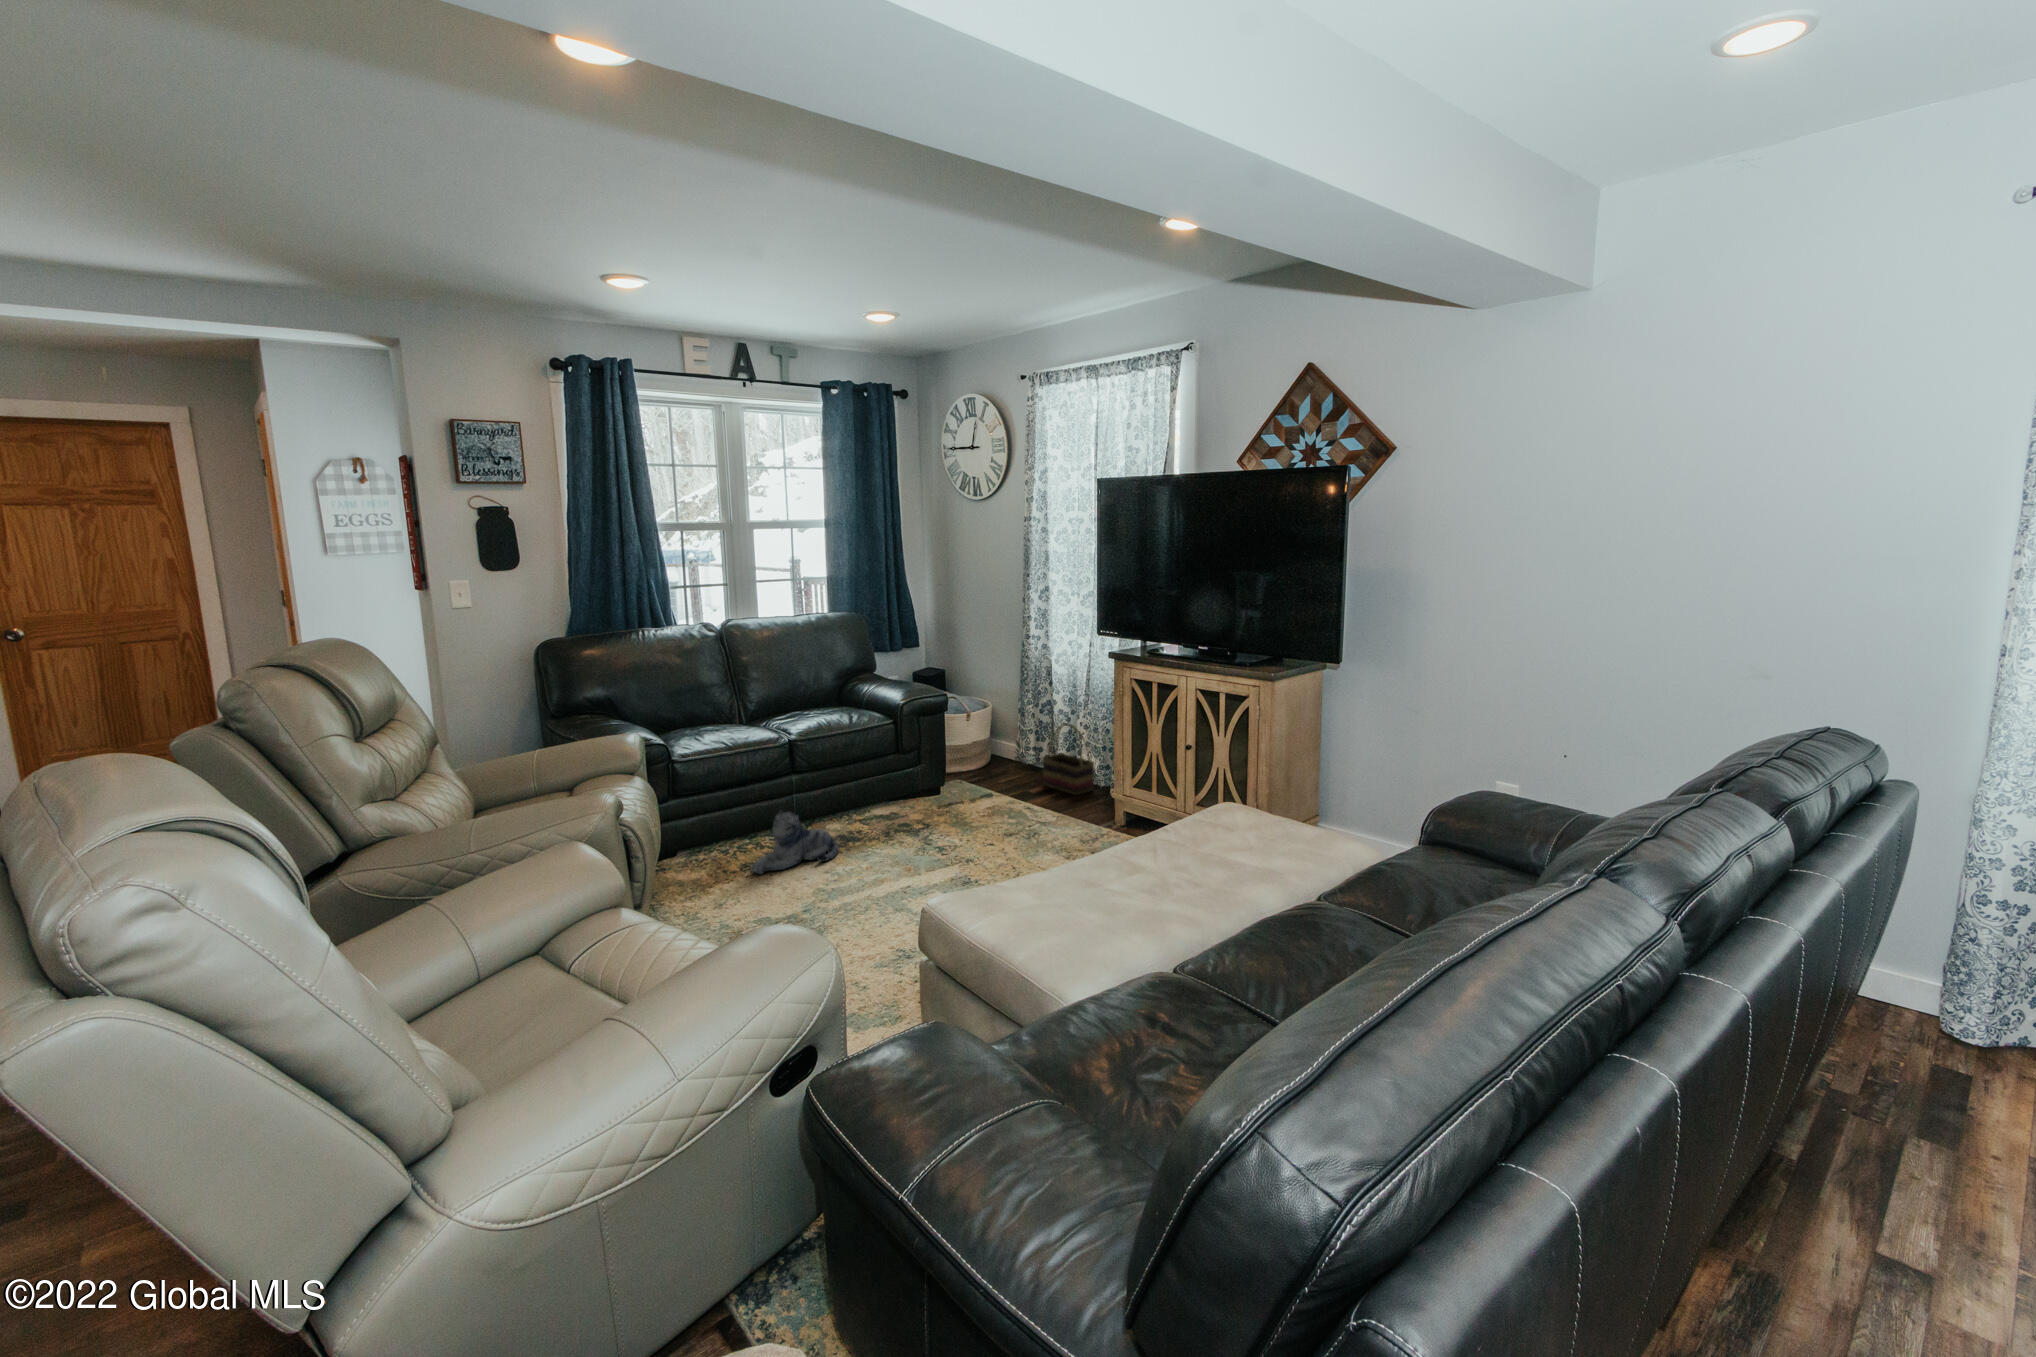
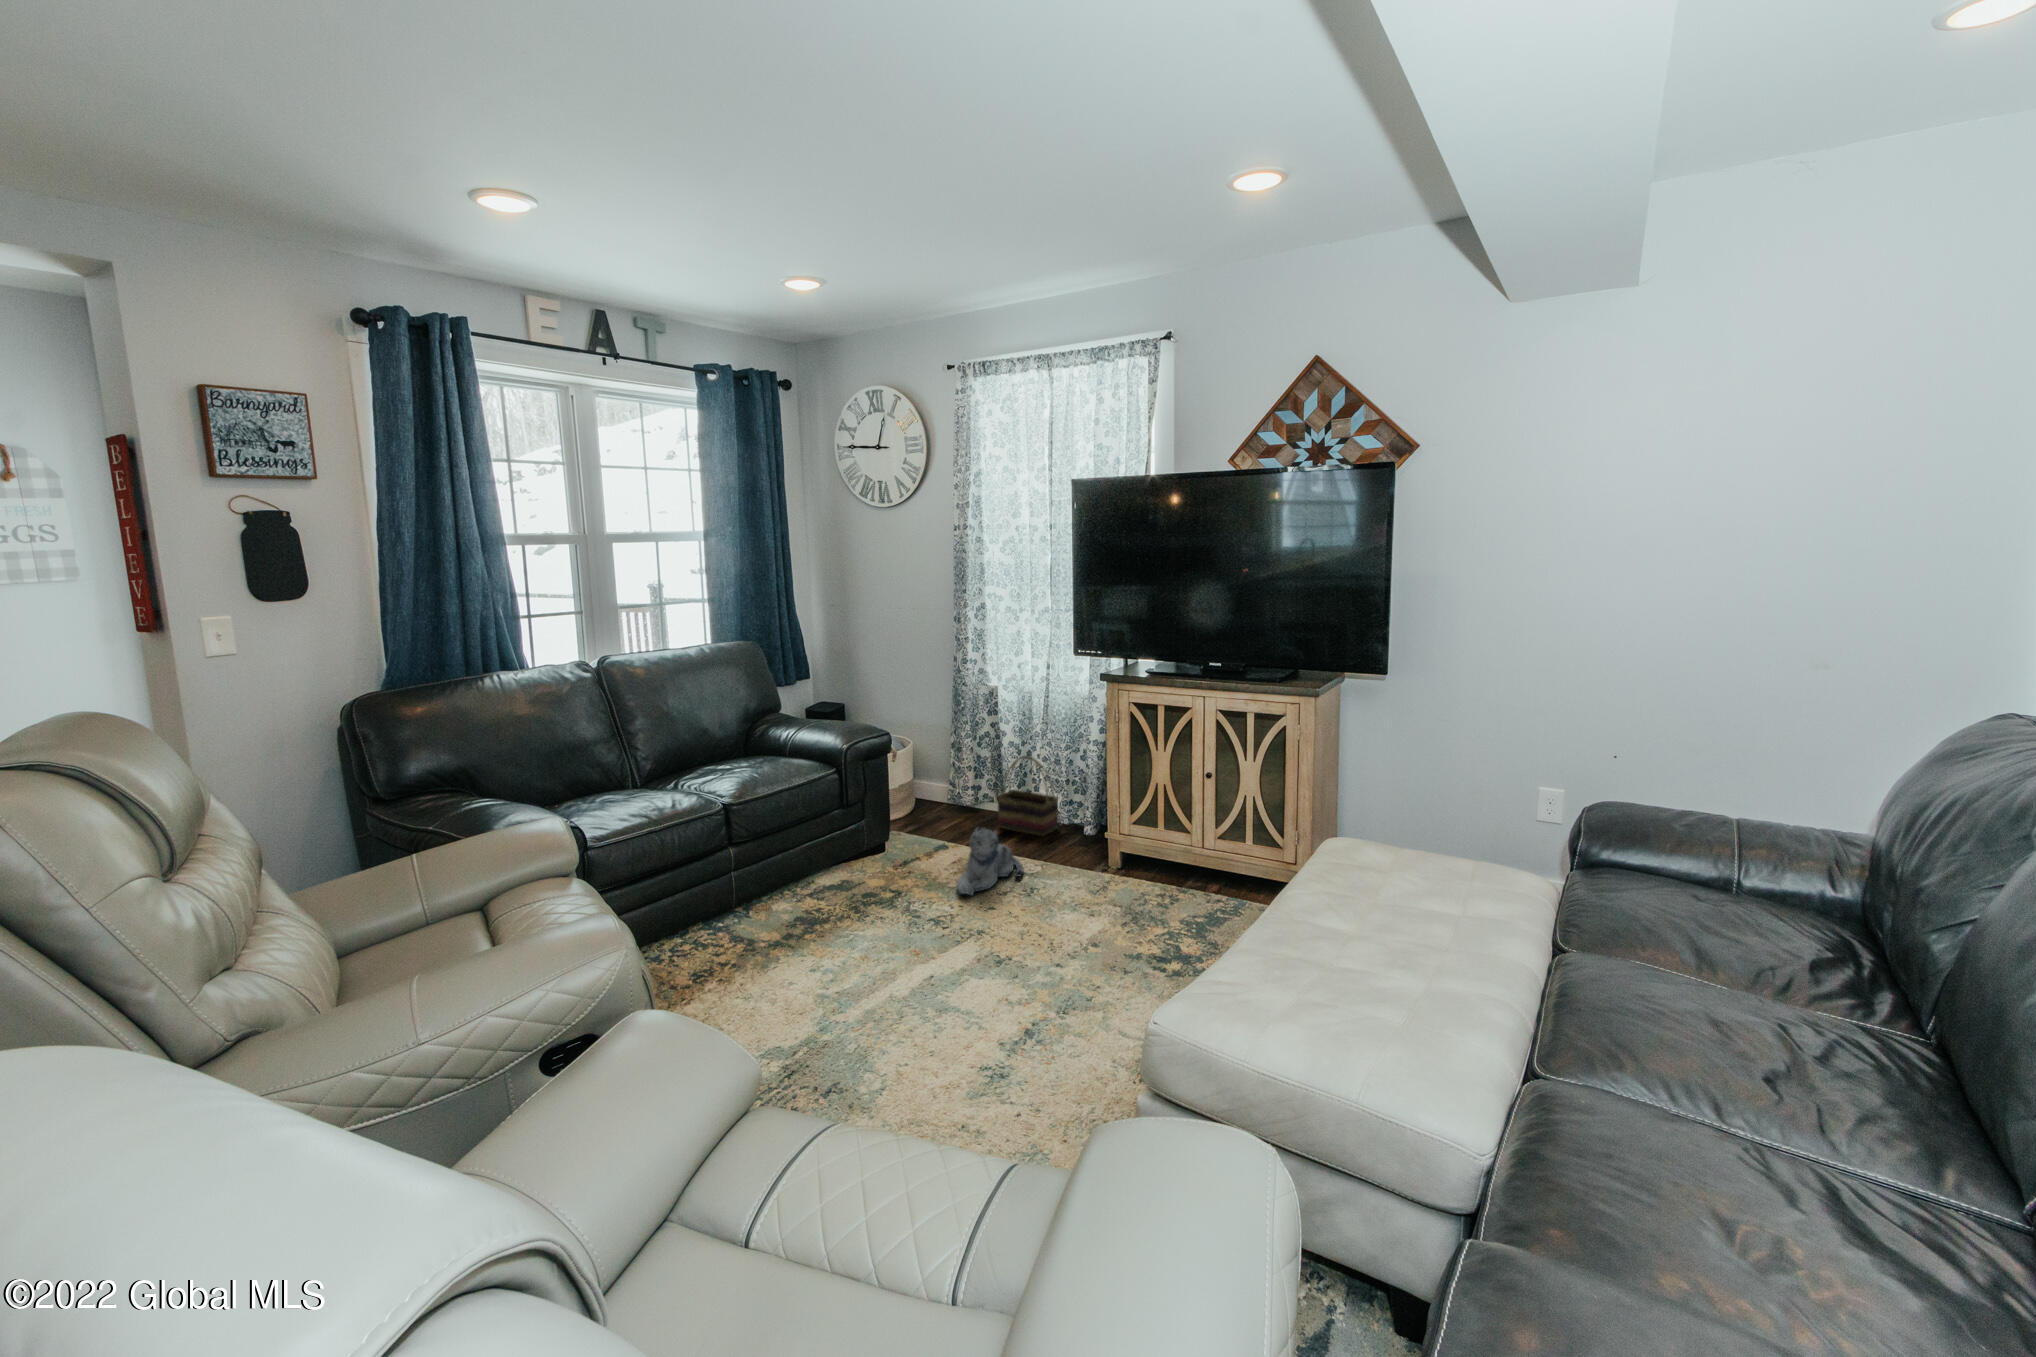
plush toy: present [750,811,839,874] -> present [957,828,1024,896]

